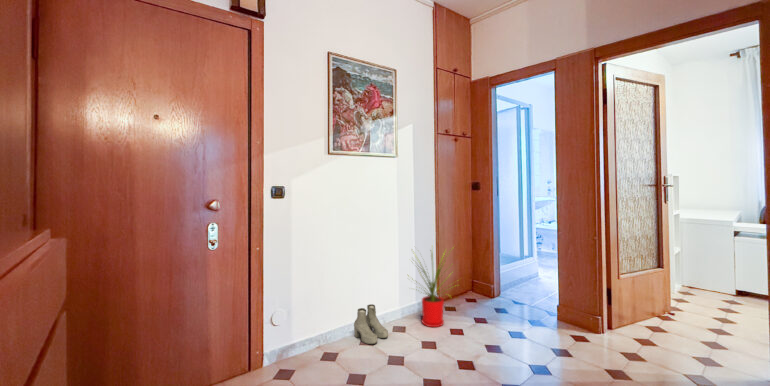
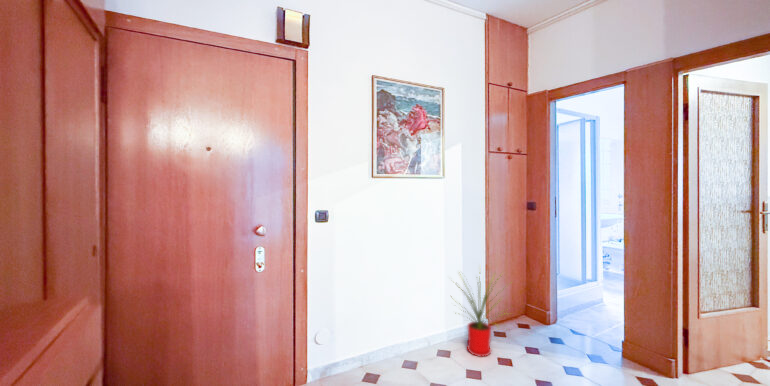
boots: present [354,304,388,344] -> none [396,328,430,371]

